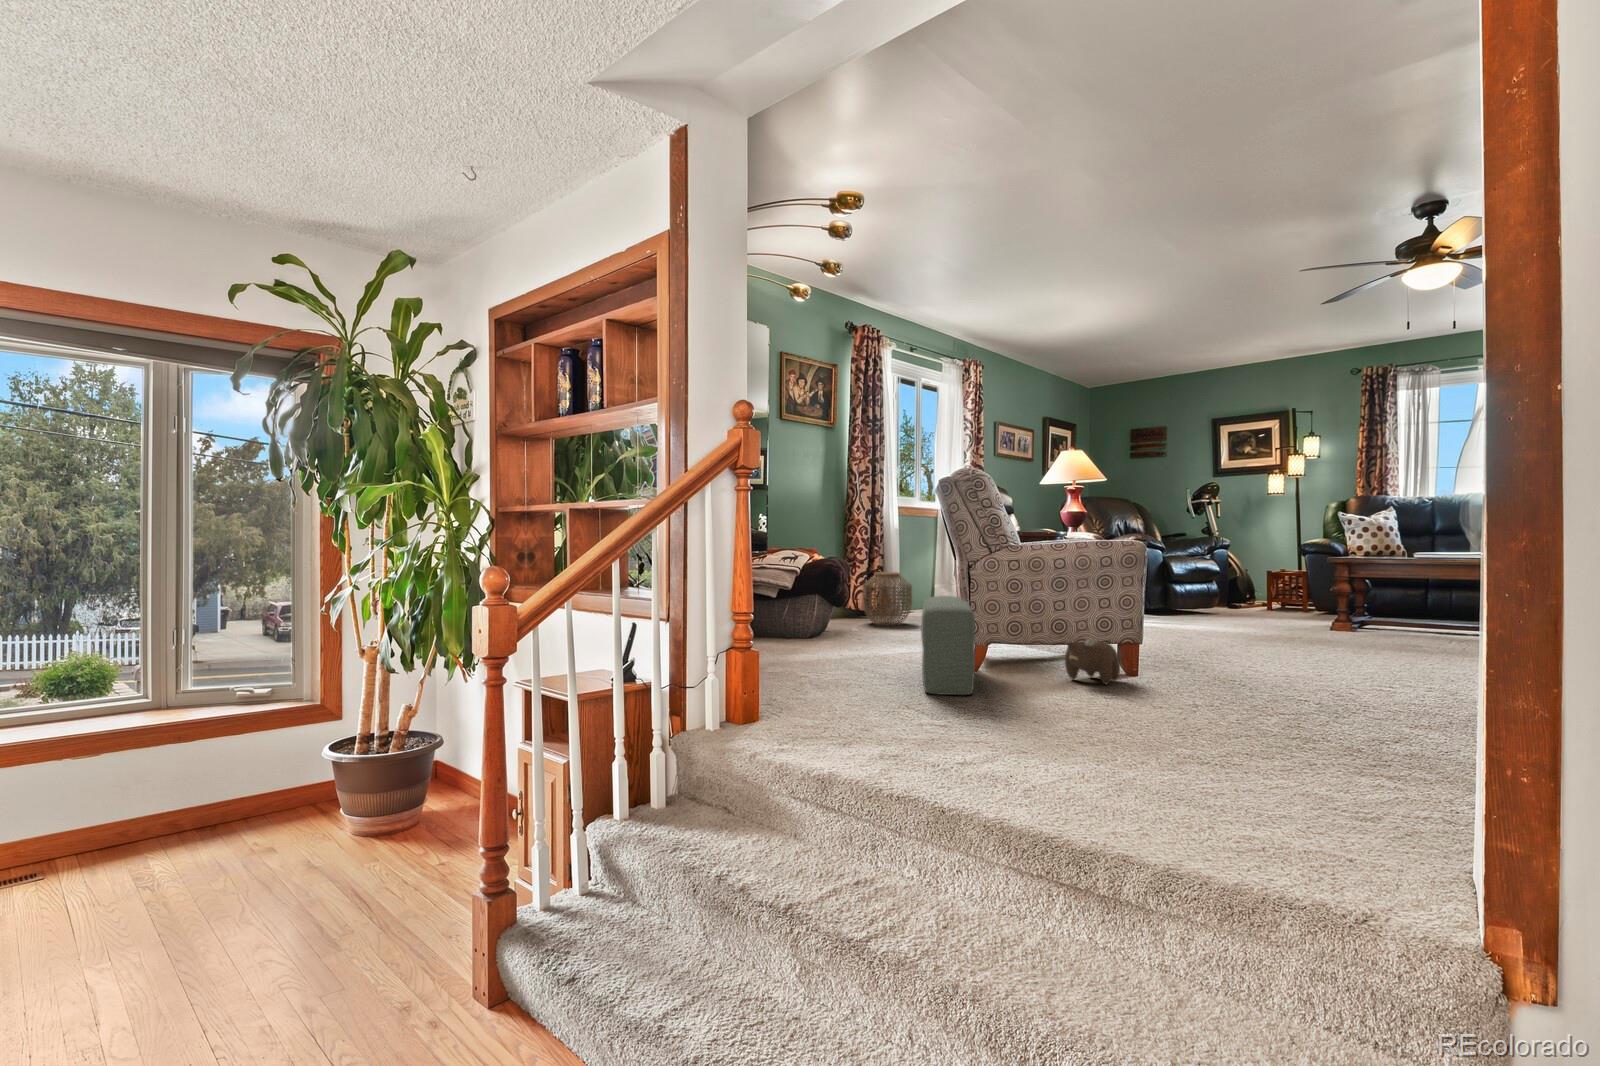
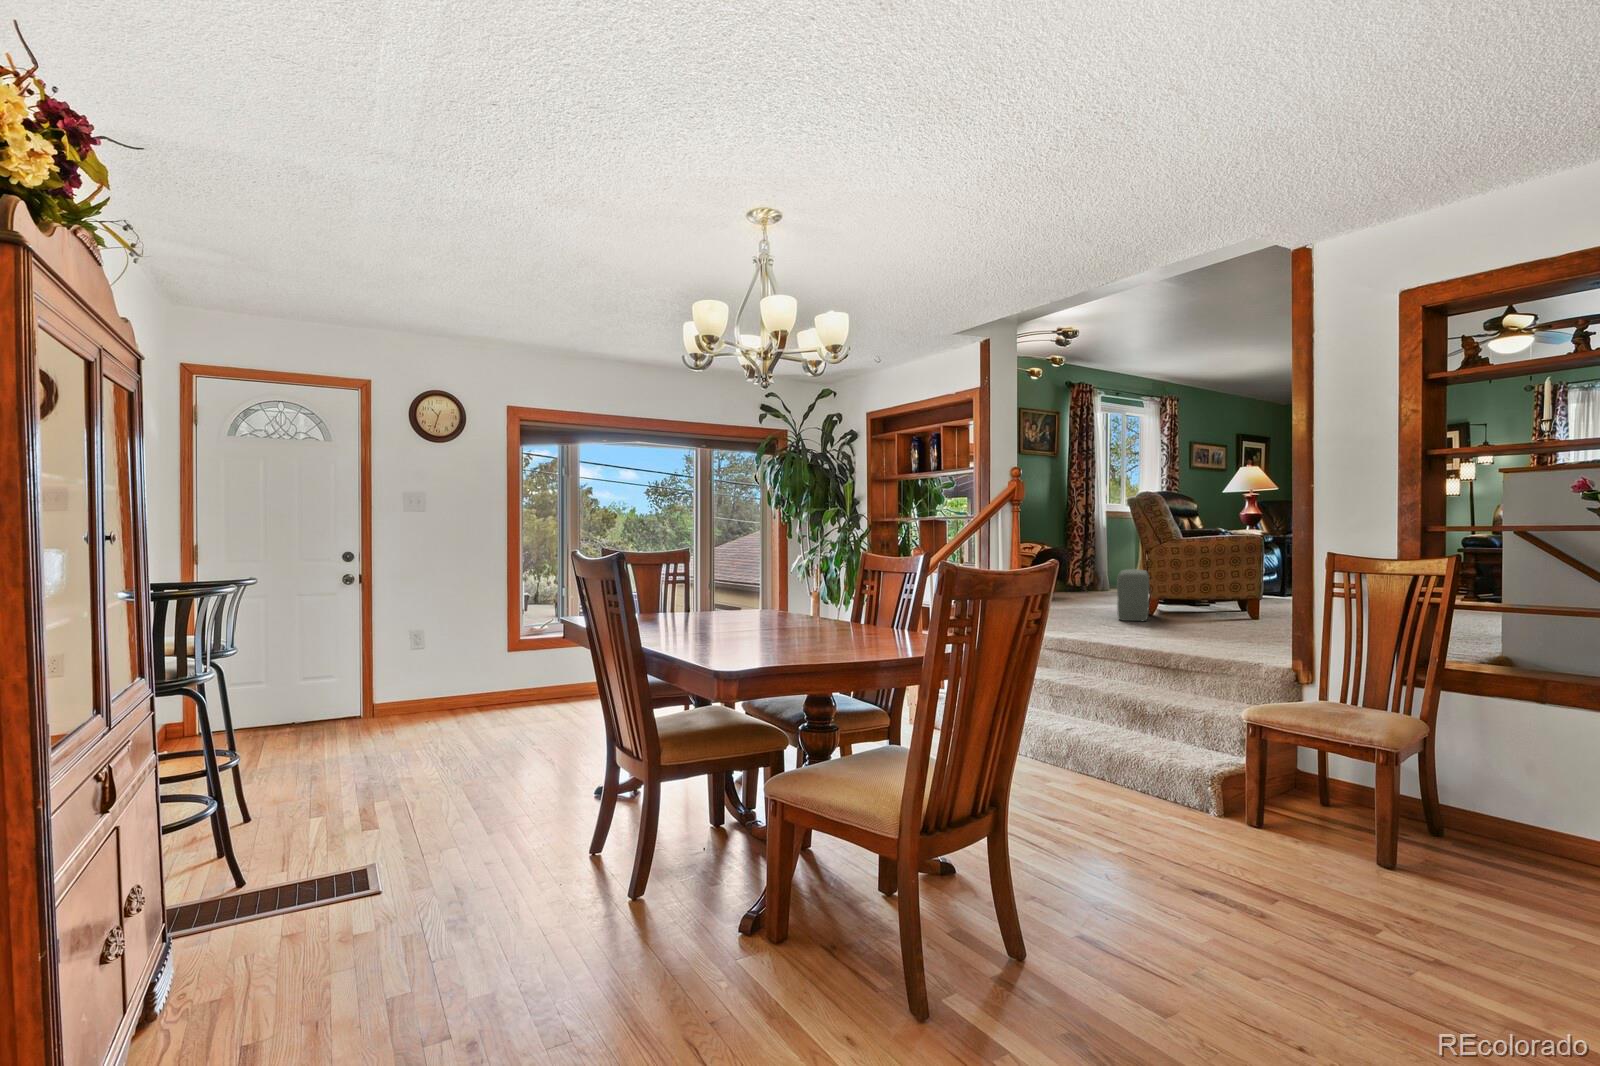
woven basket: present [862,572,912,625] -> none [1080,559,1117,596]
plush toy: present [1065,638,1120,684] -> none [1207,591,1245,621]

